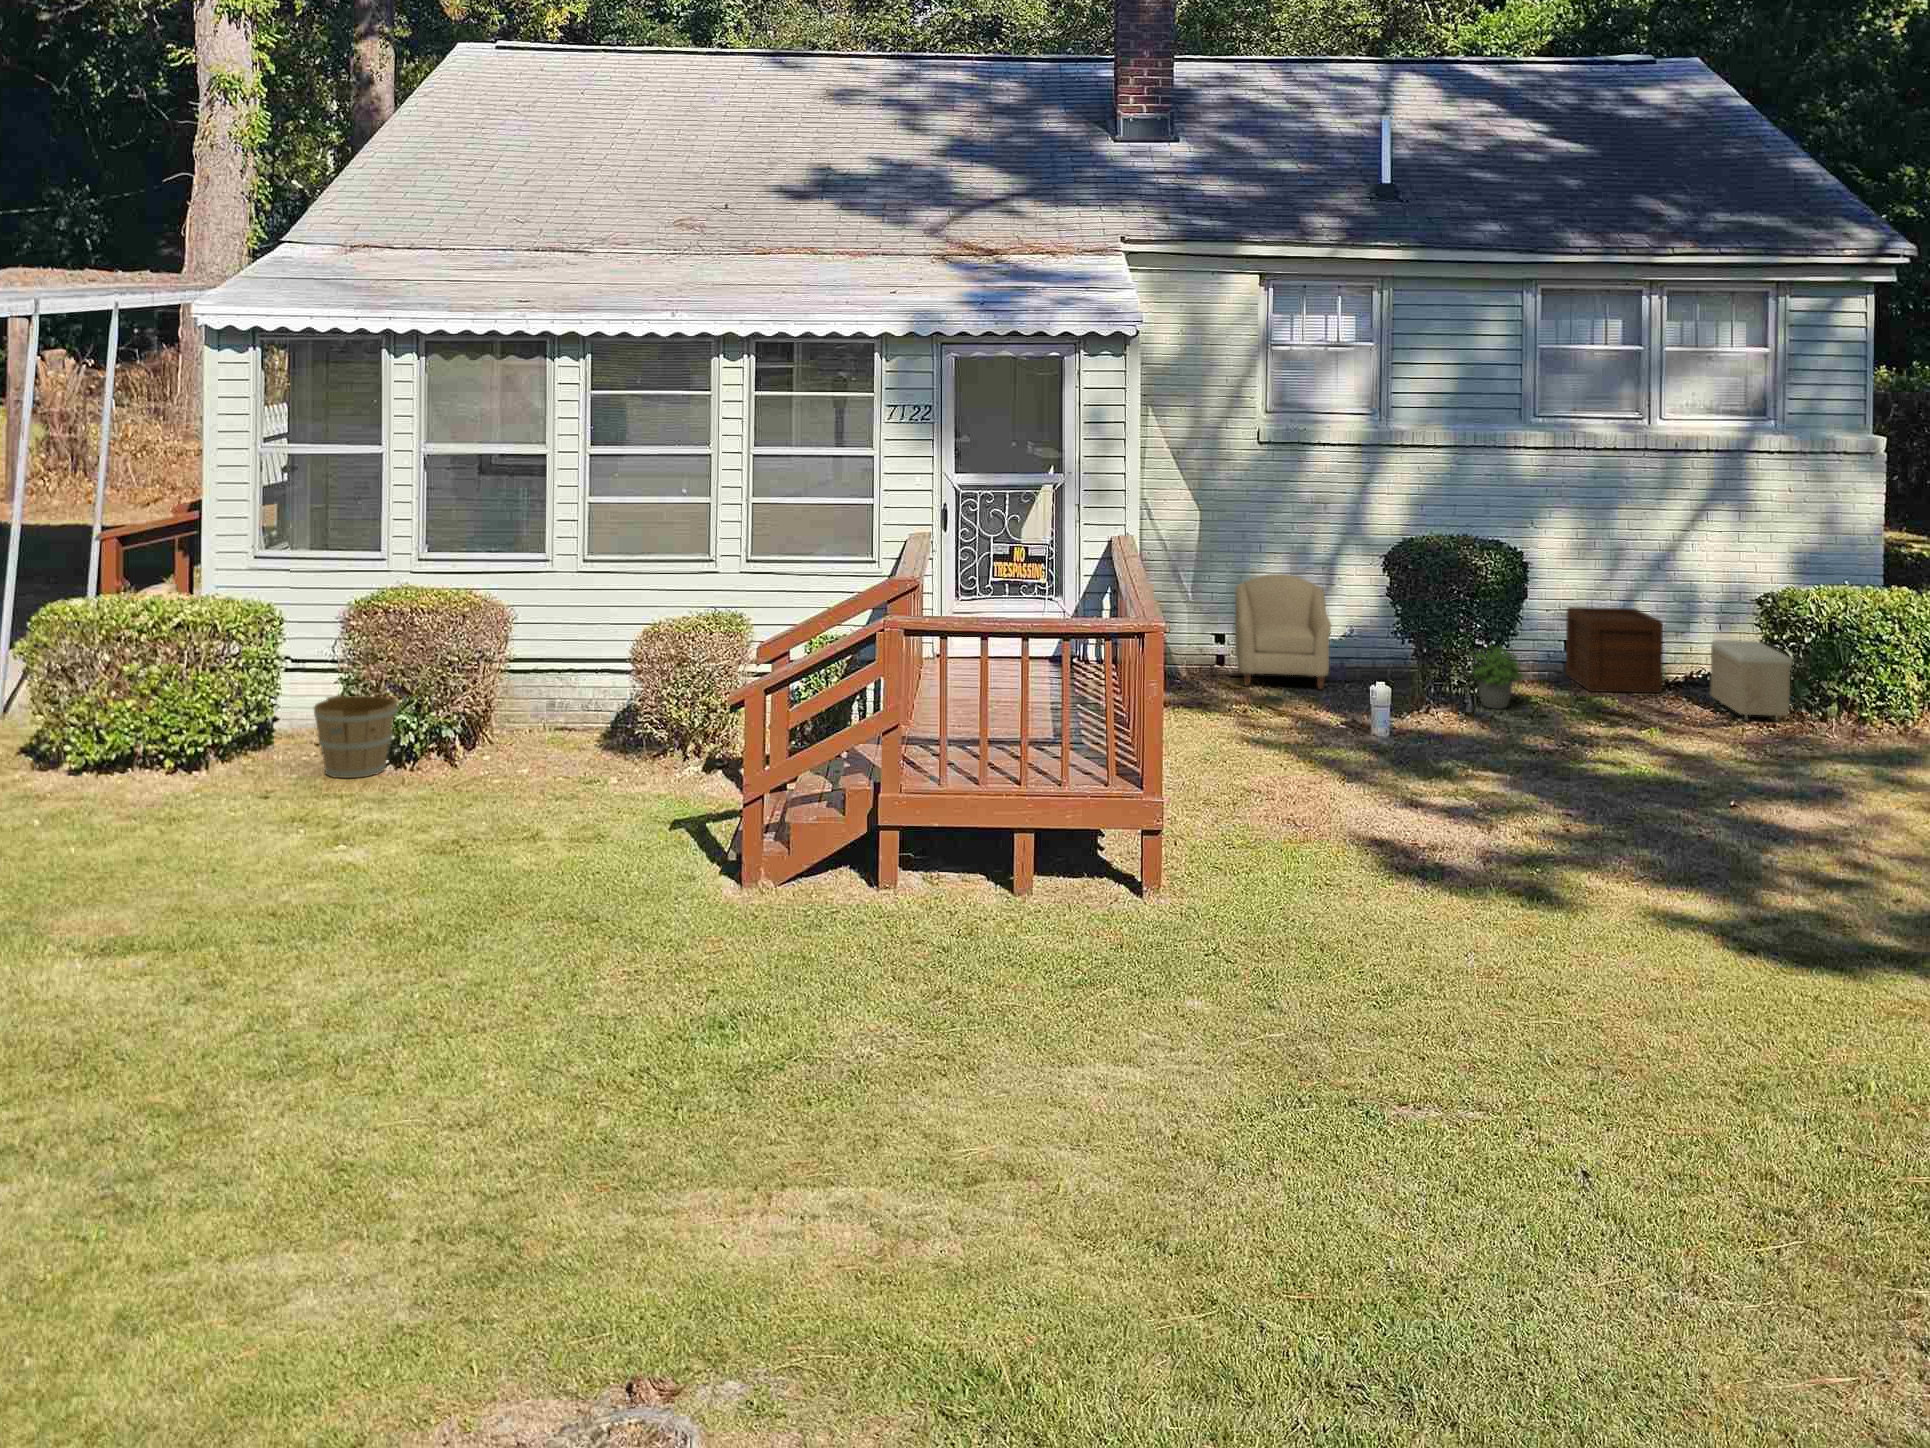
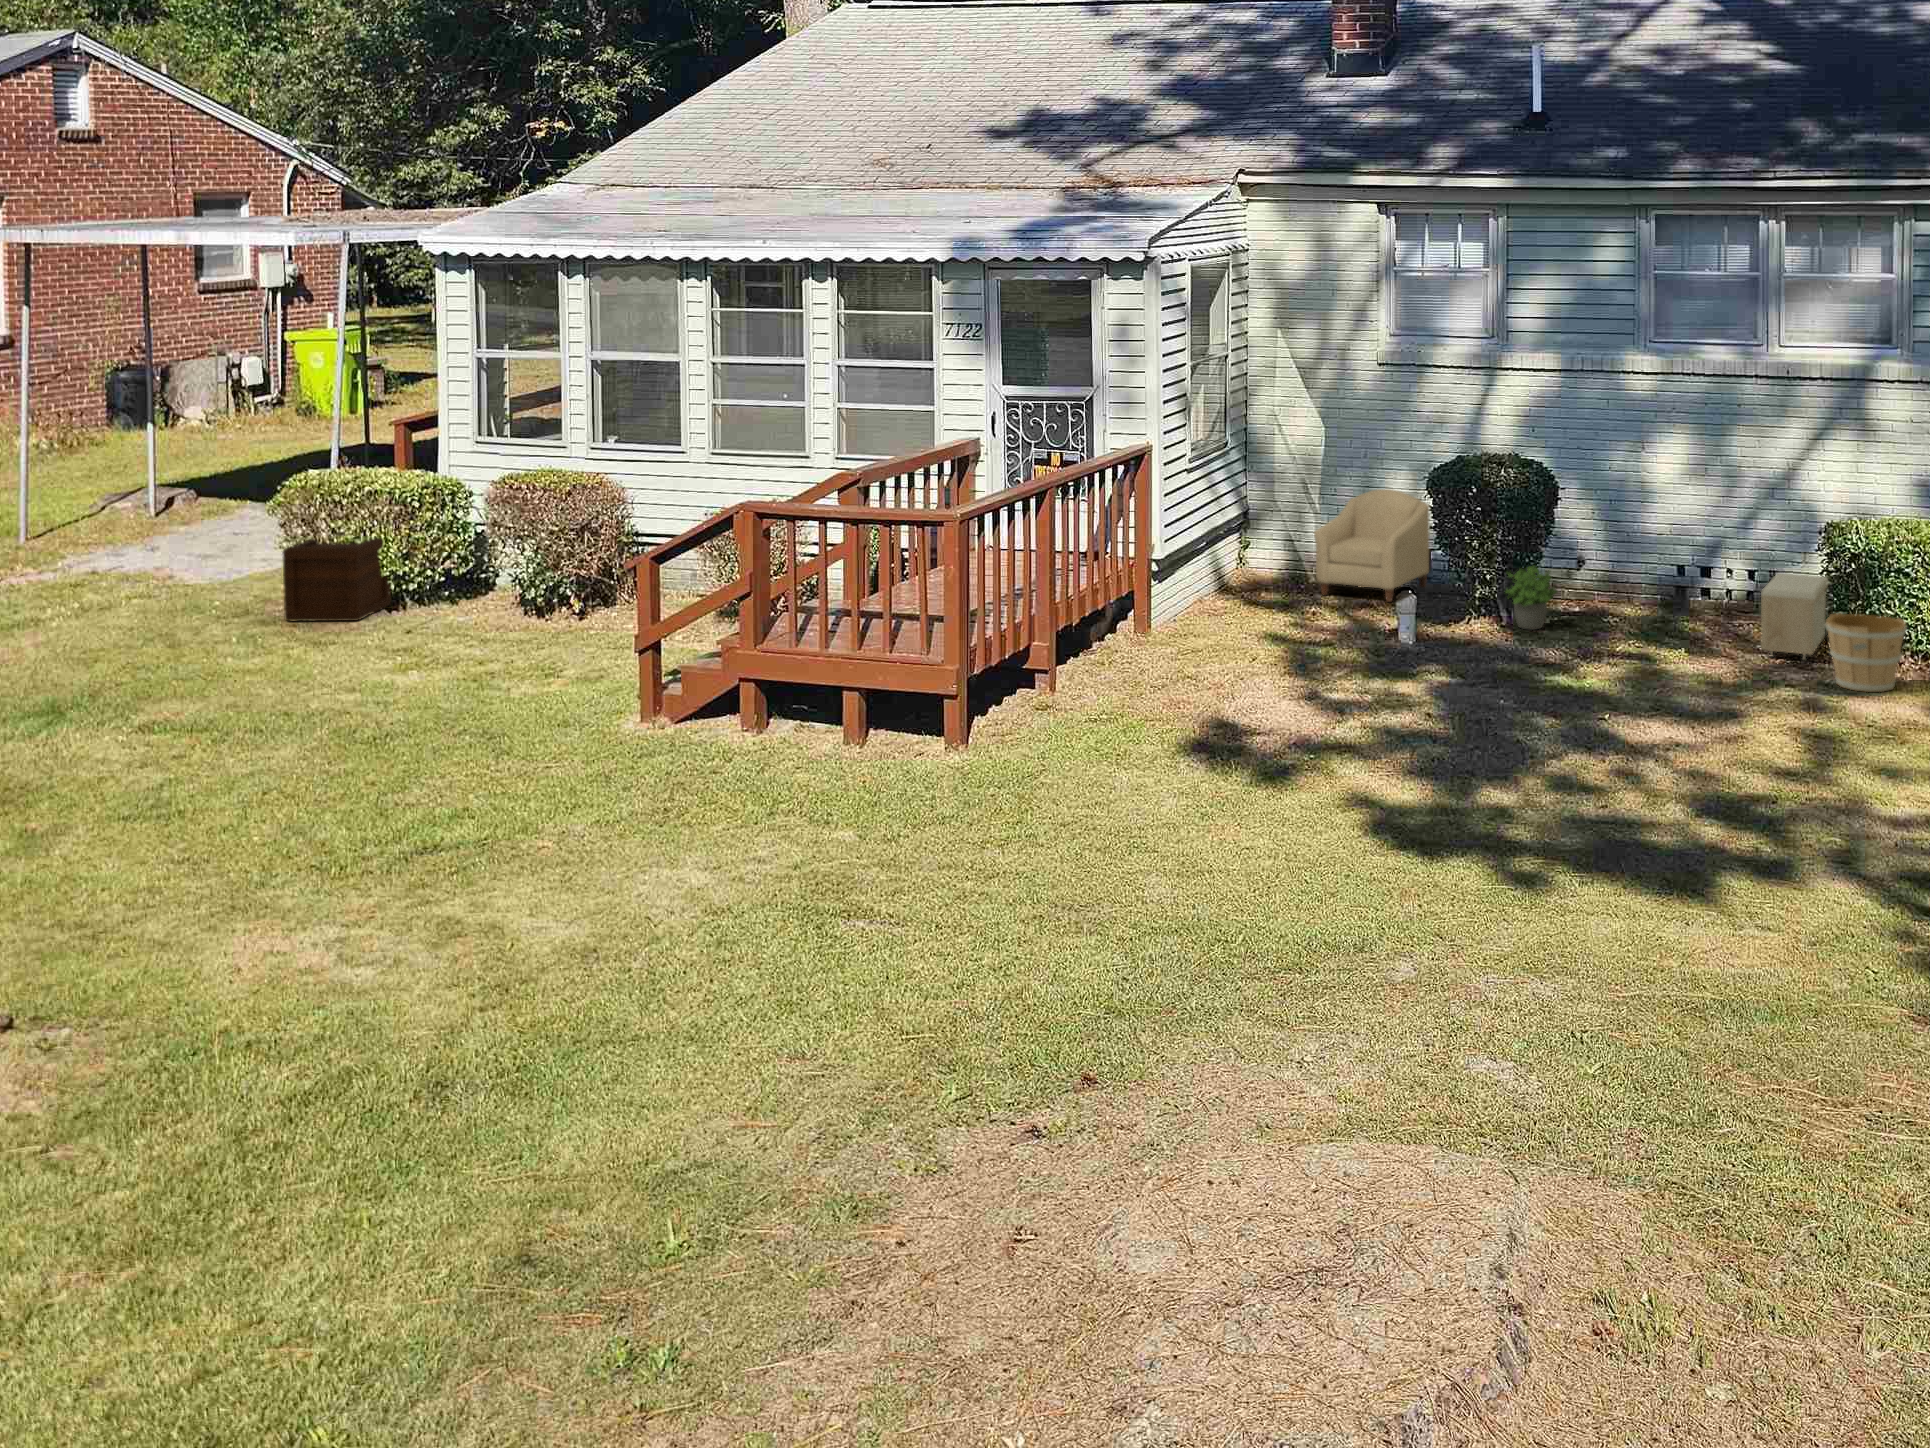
wooden crate: present [1566,607,1663,693] -> present [283,538,391,621]
wooden bucket: present [314,695,398,779] -> present [1825,613,1907,692]

